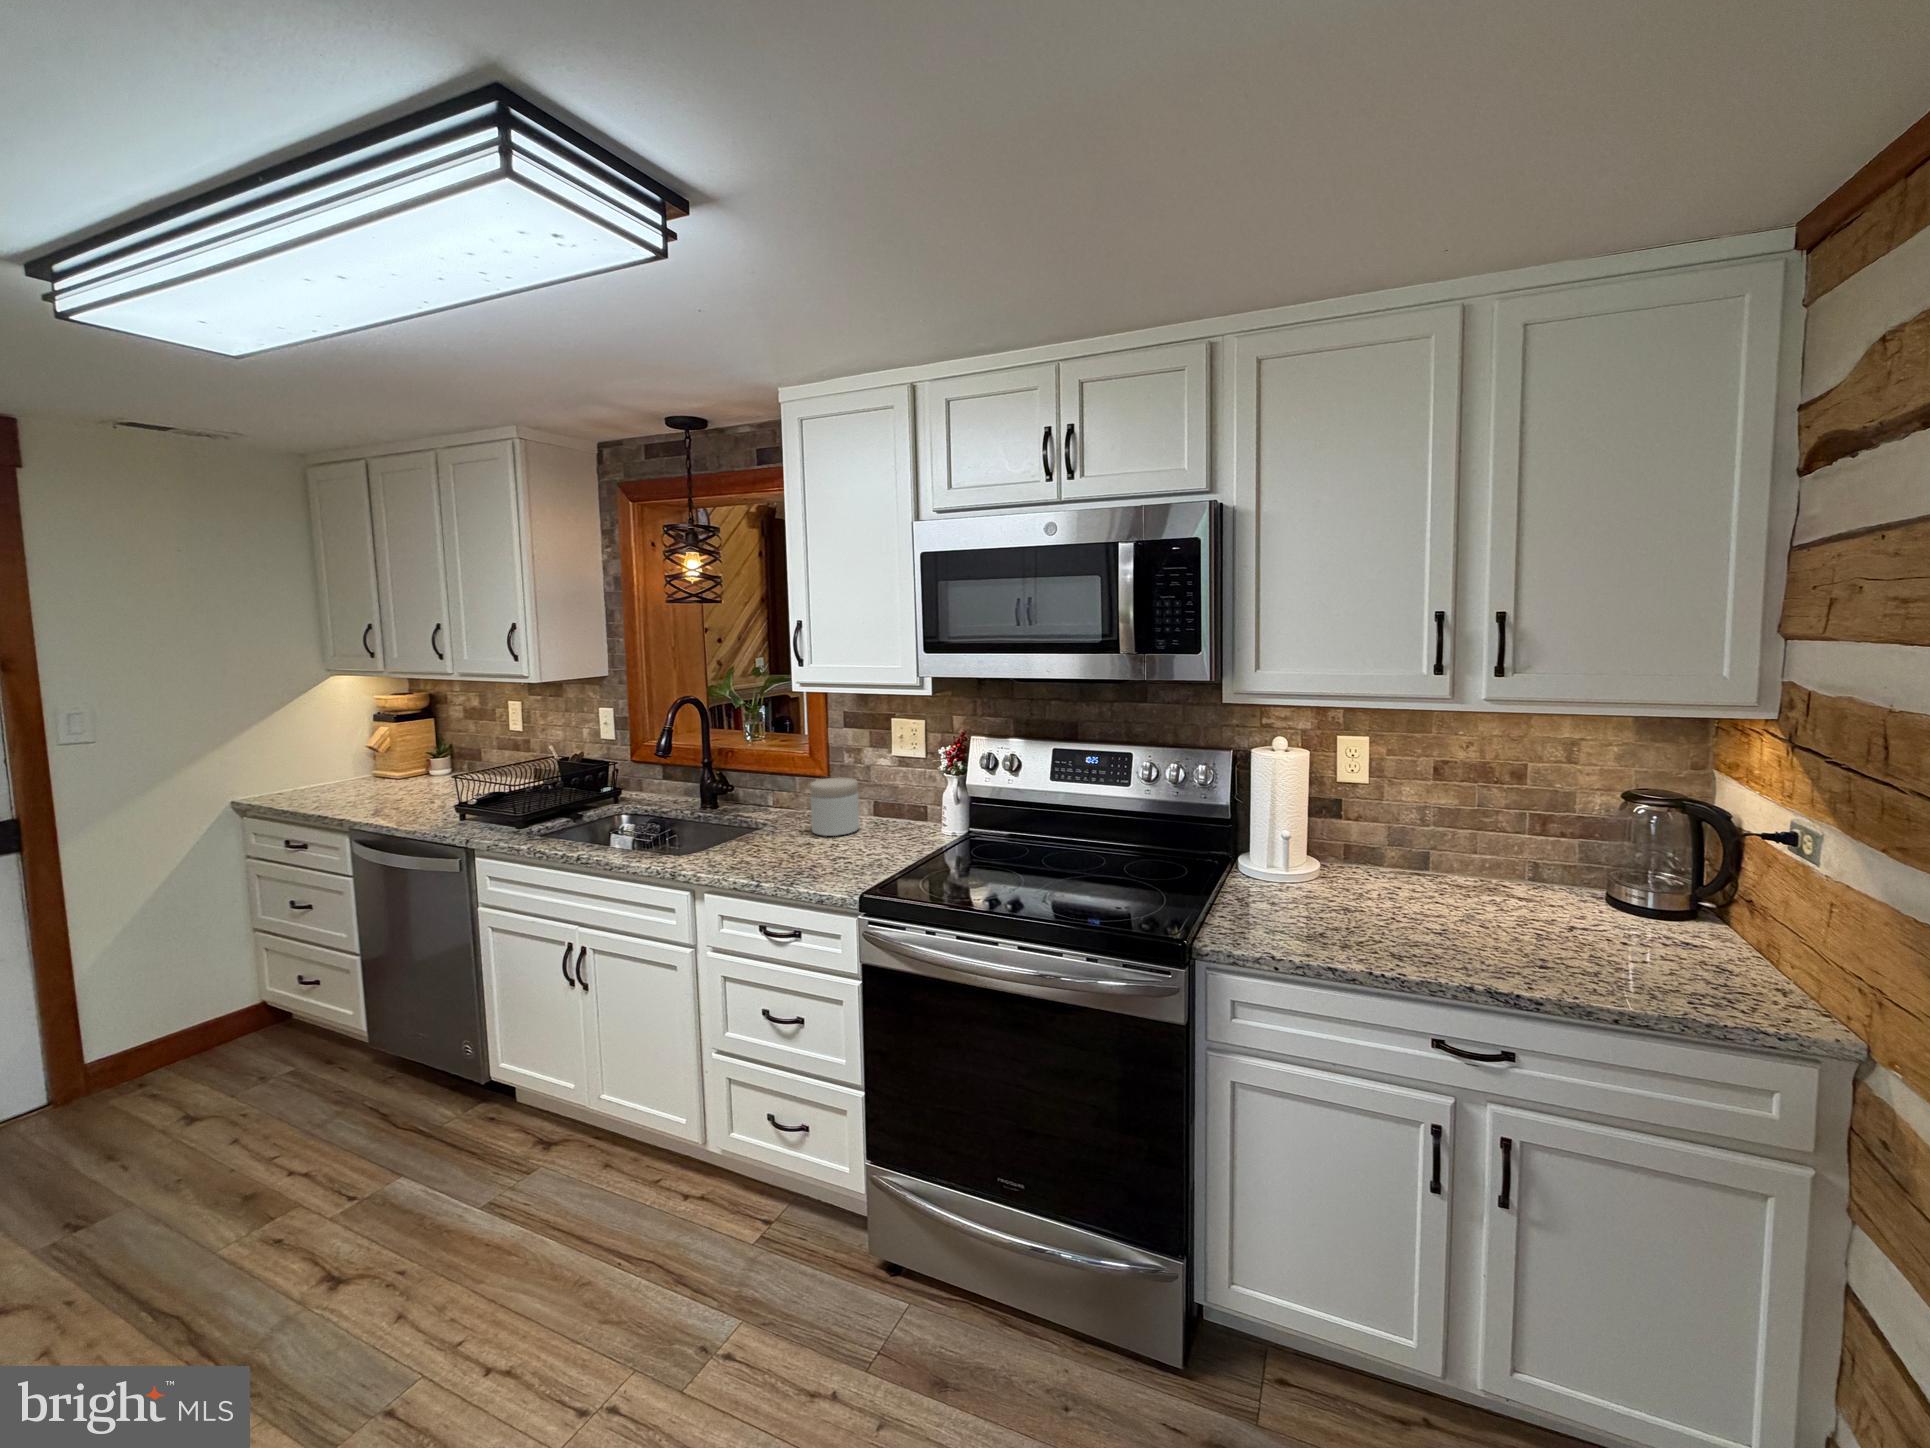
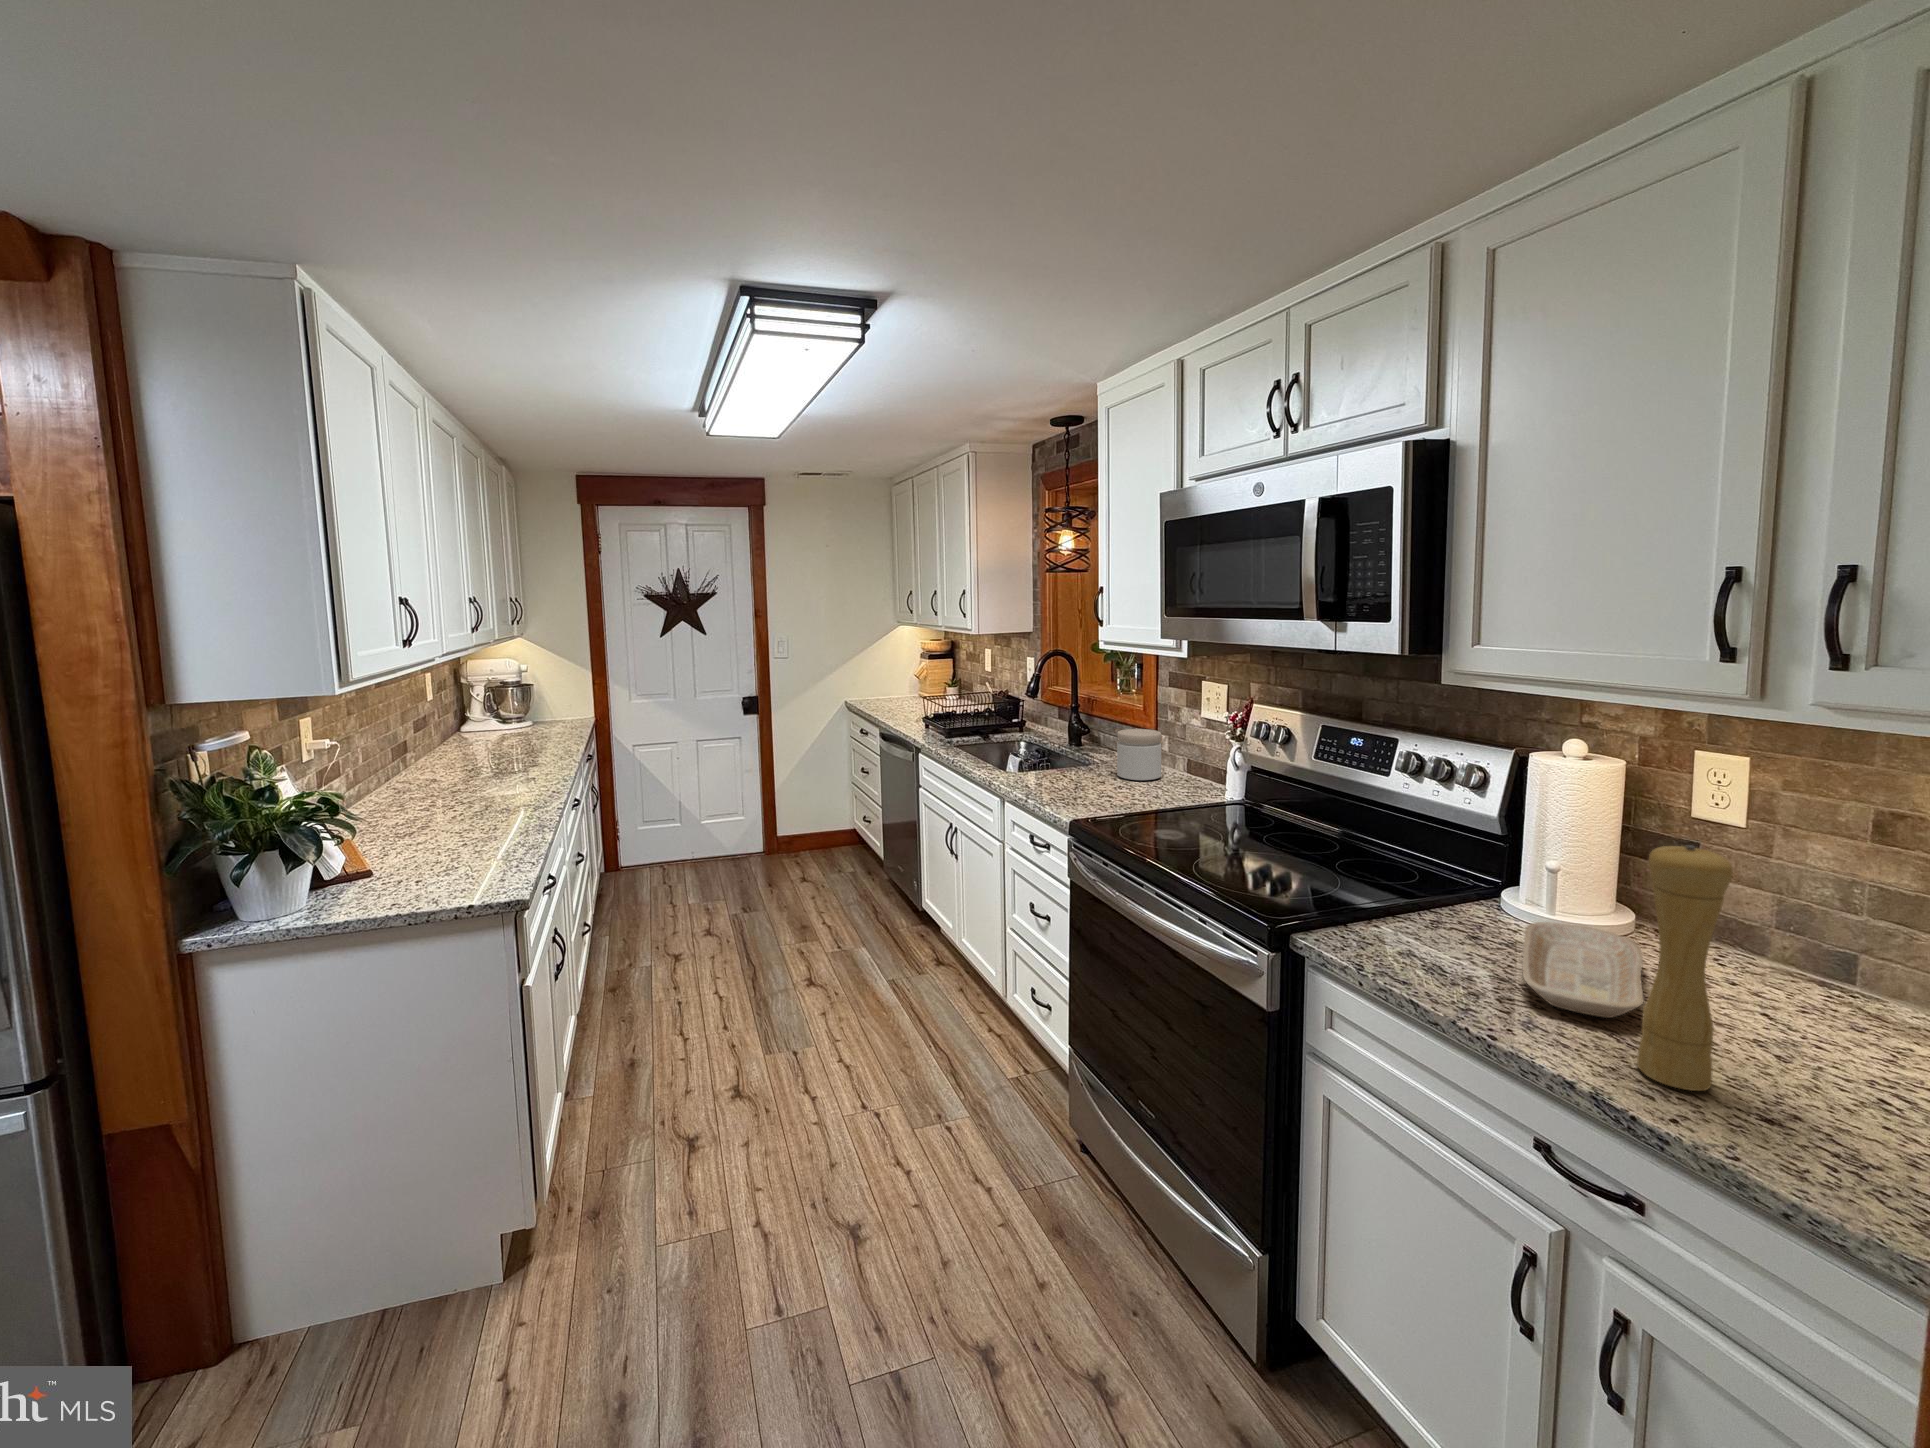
pepper mill: none [1469,800,1521,966] -> present [1637,845,1733,1091]
tray: none [1305,874,1435,938] -> present [1522,922,1644,1018]

